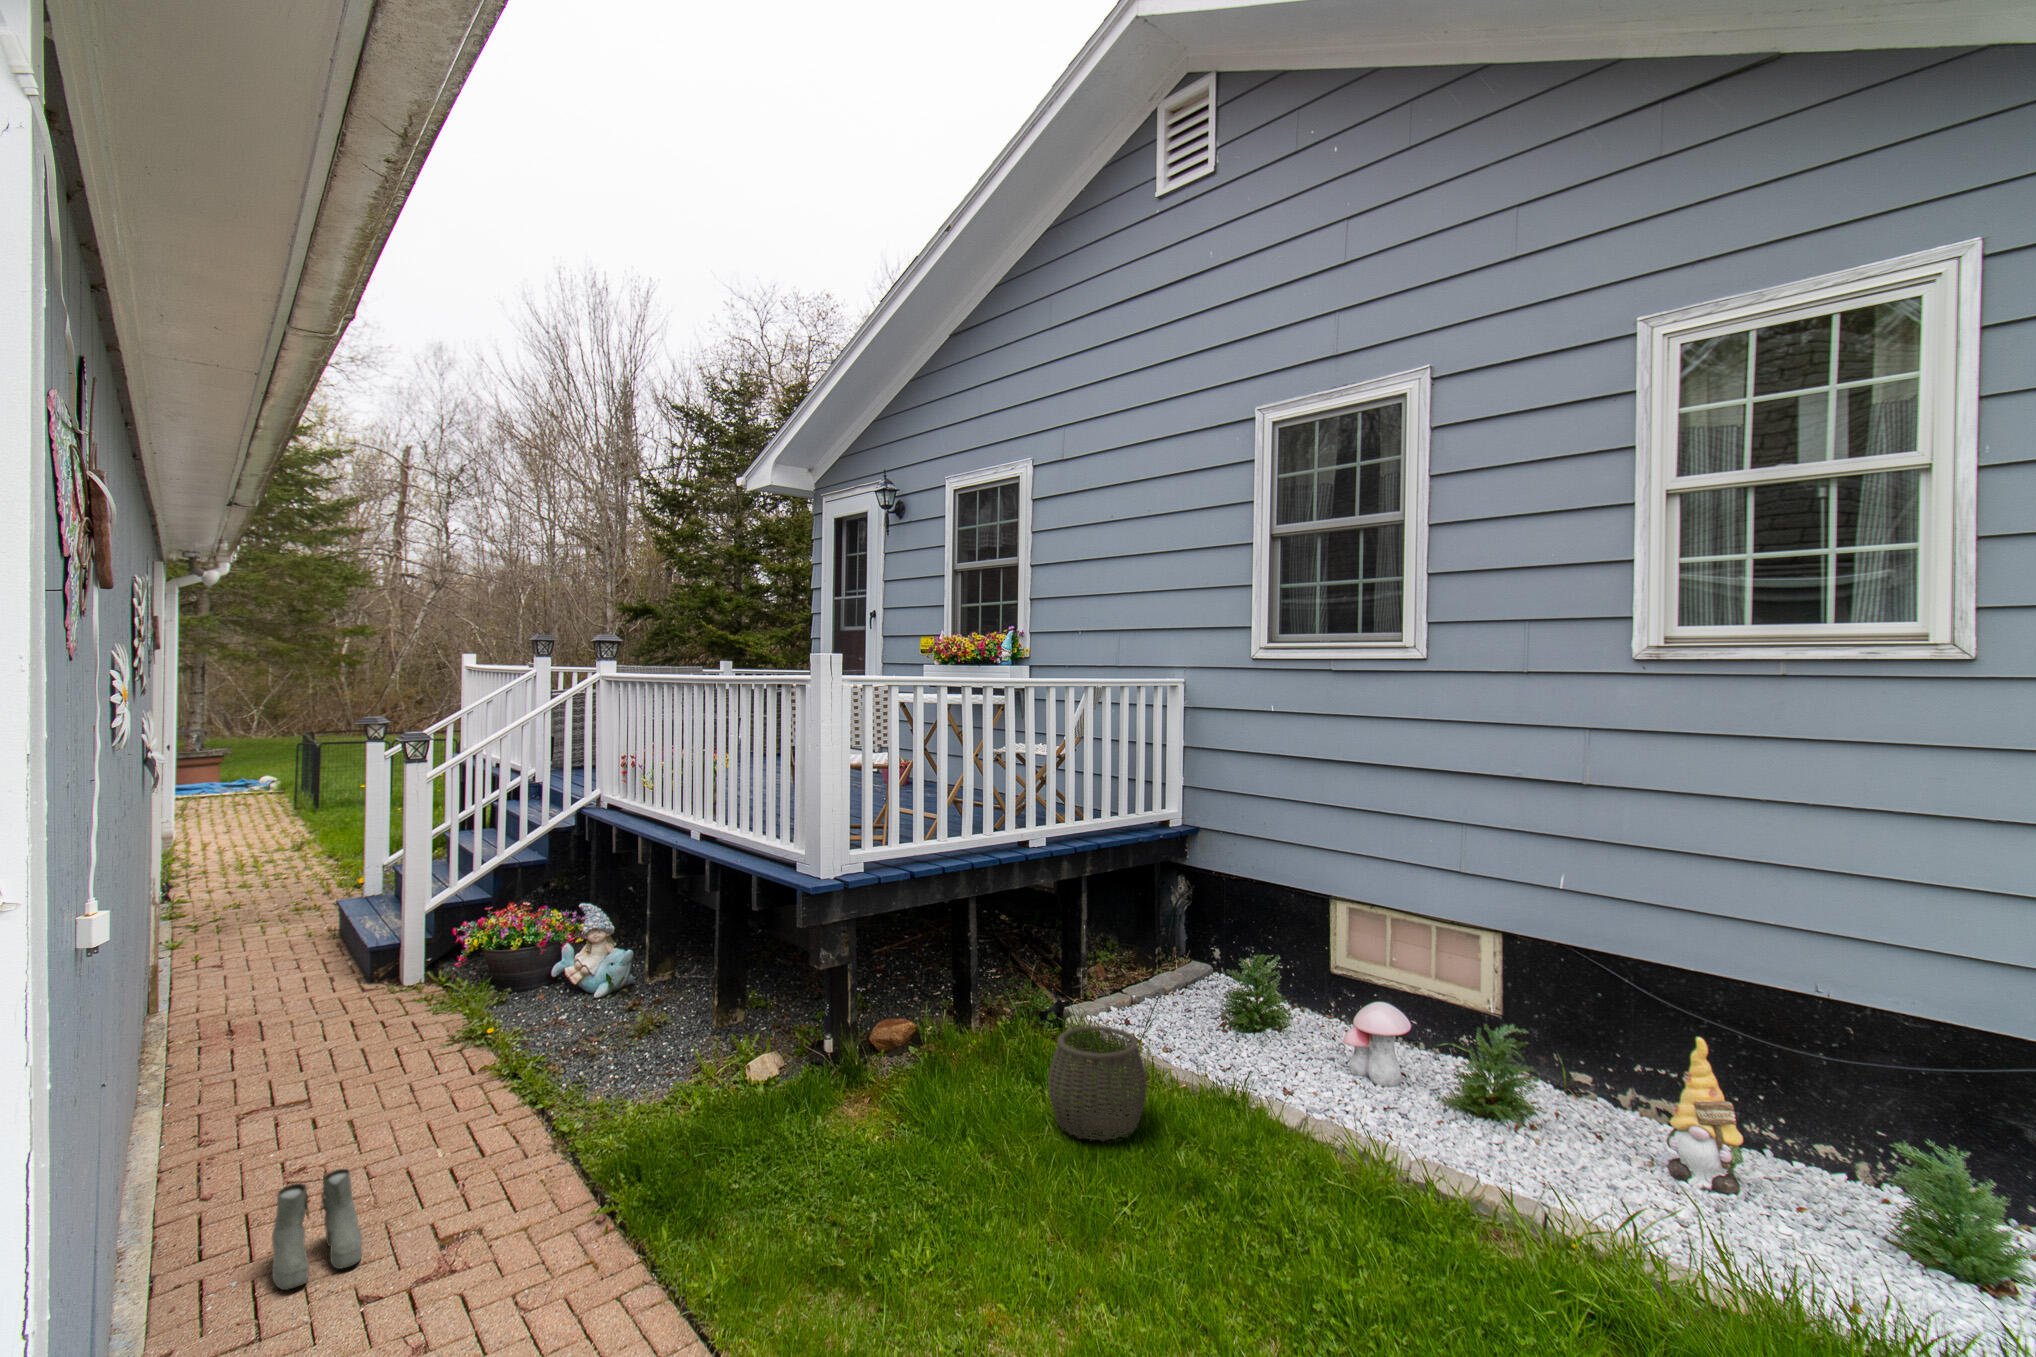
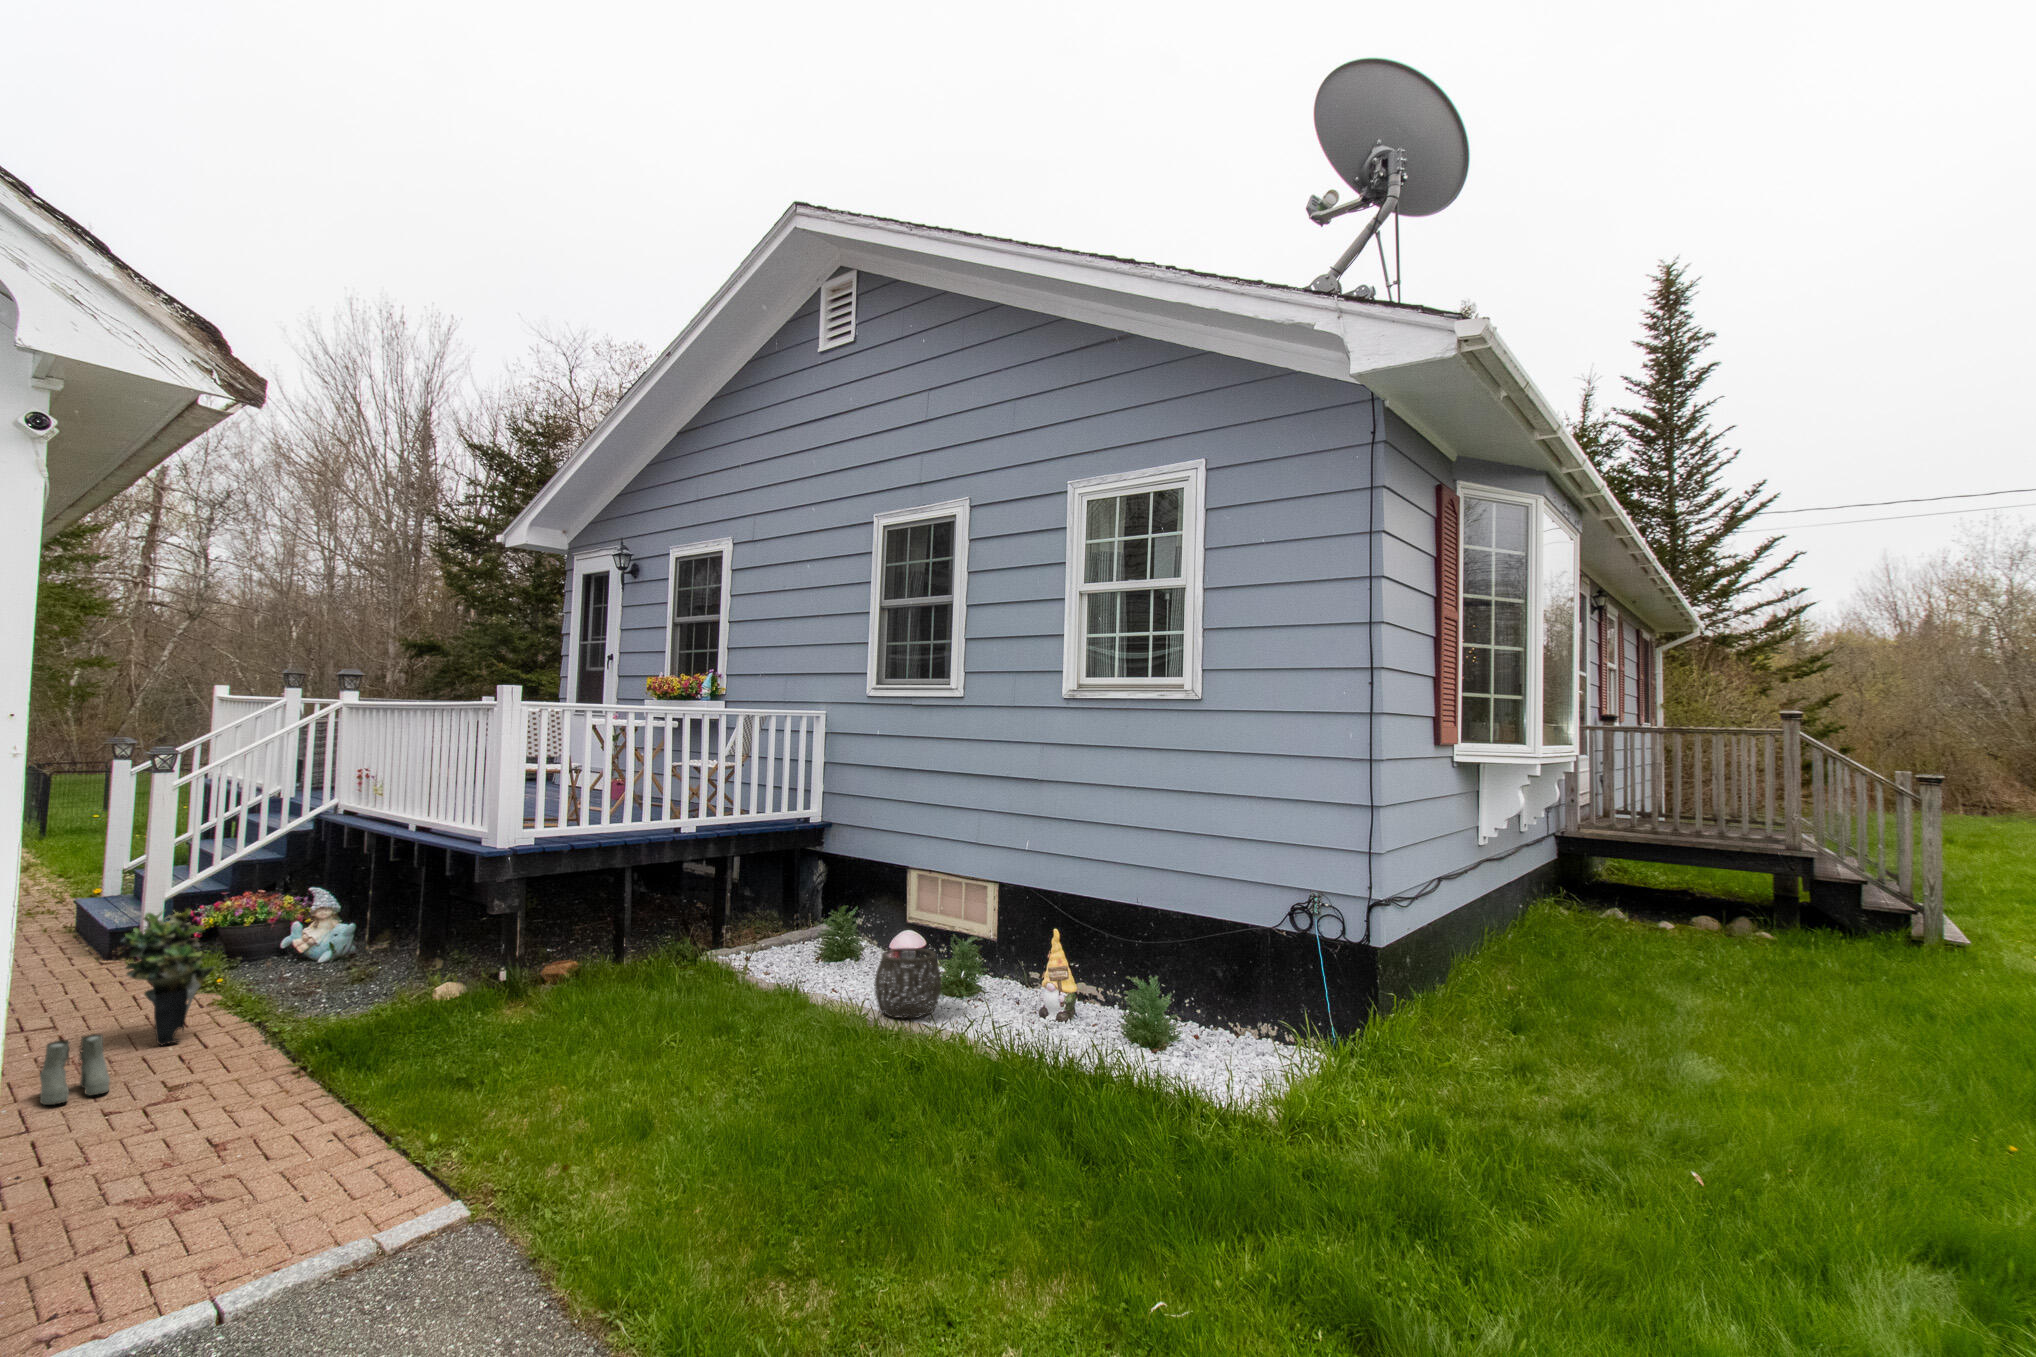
potted plant: none [370,963,487,1156] -> present [121,908,215,1045]
woven basket: present [1048,1026,1147,1141] -> present [875,948,941,1018]

